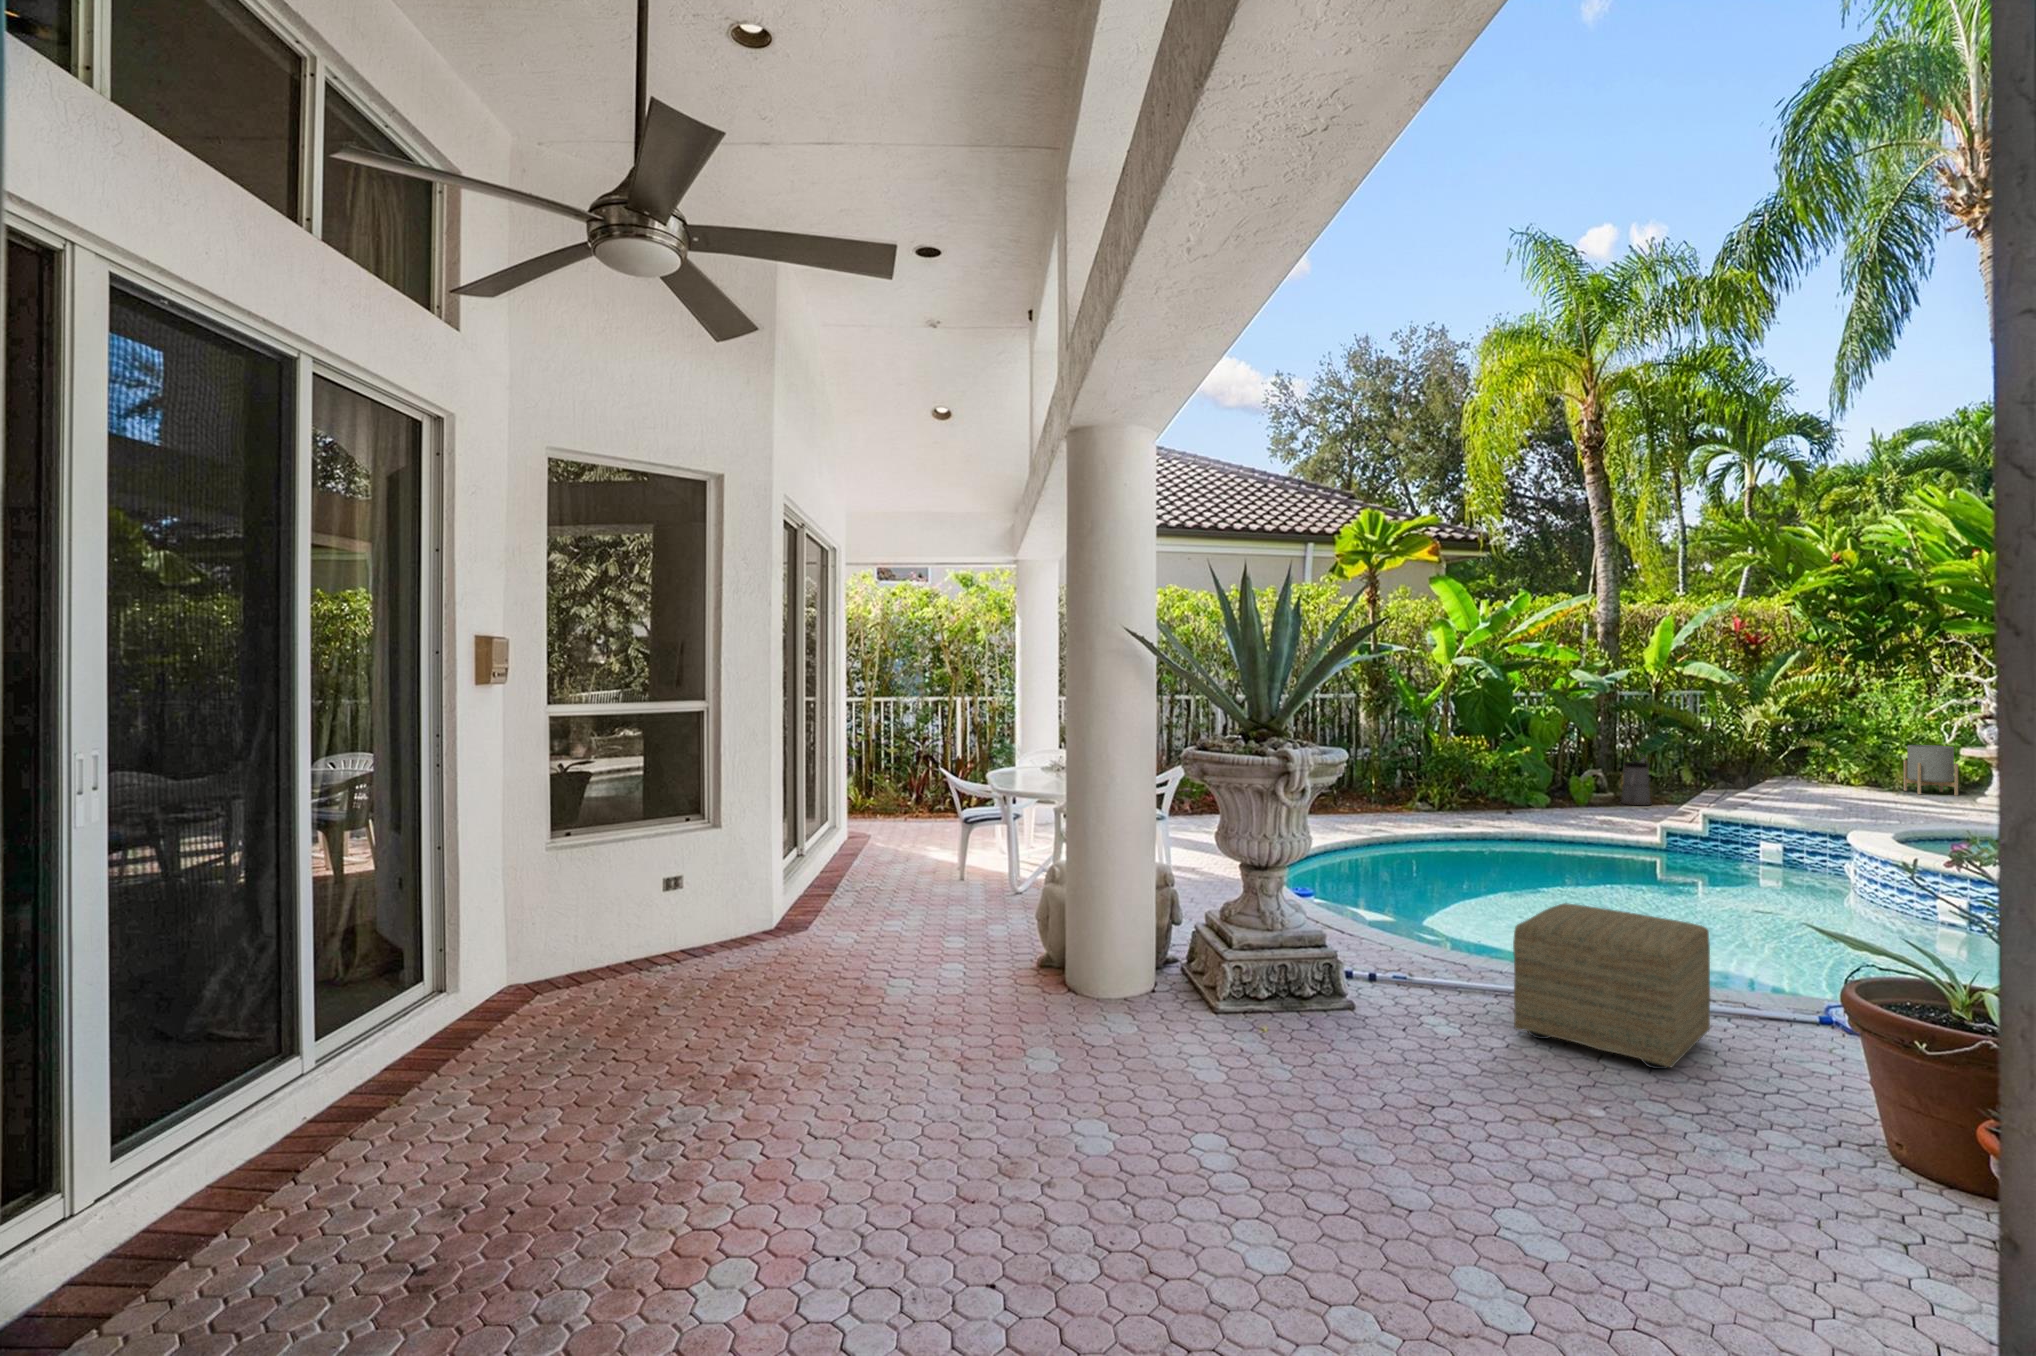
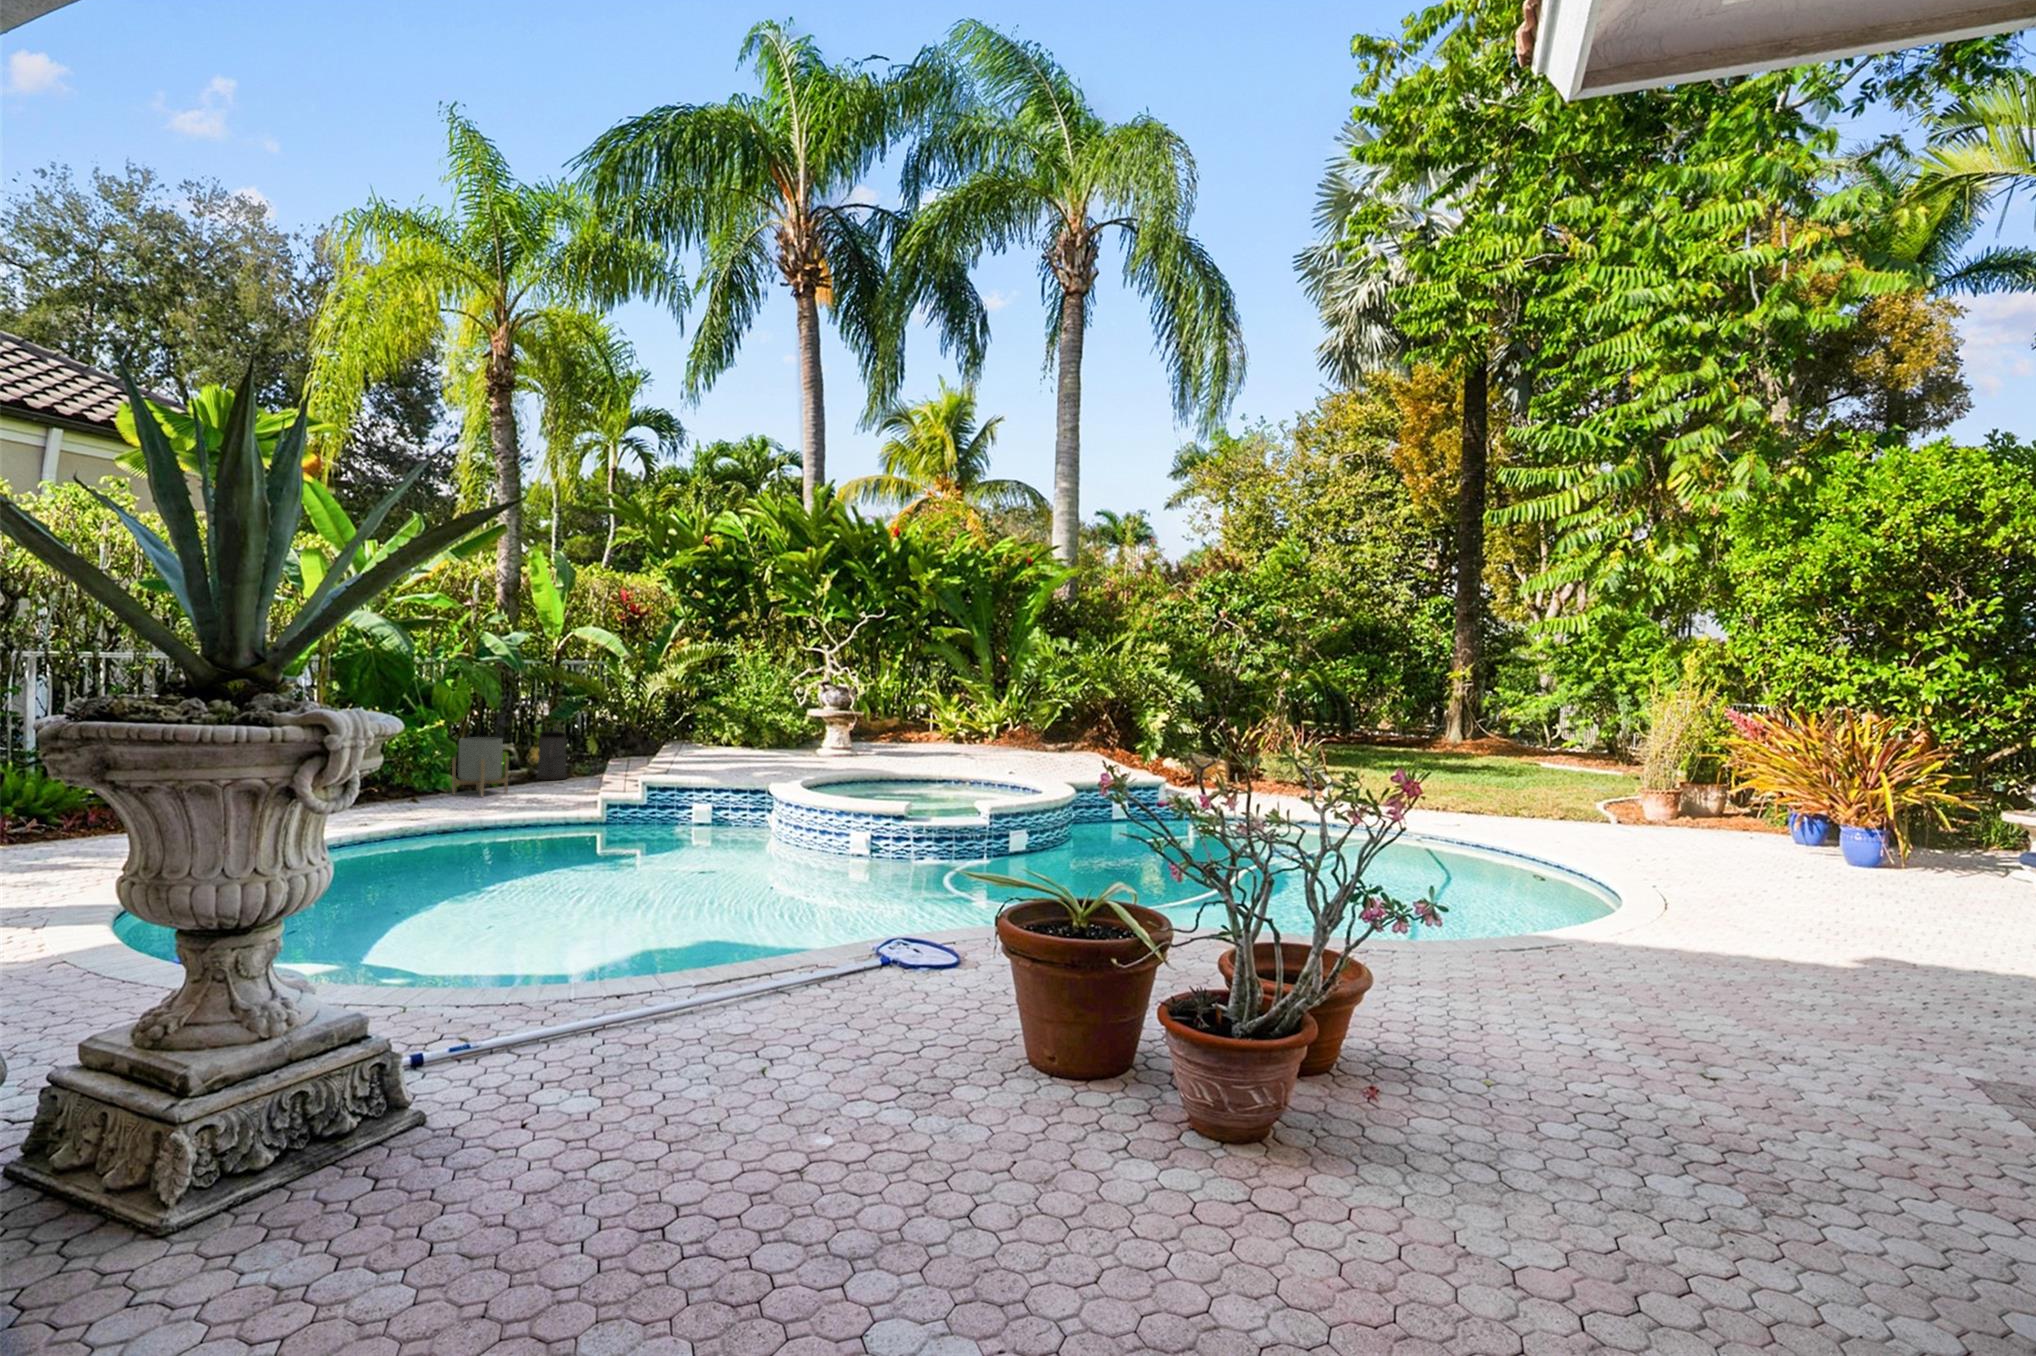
planter: present [1904,745,1958,796] -> present [452,737,508,797]
ottoman: present [1513,903,1710,1069] -> none [653,892,838,1074]

